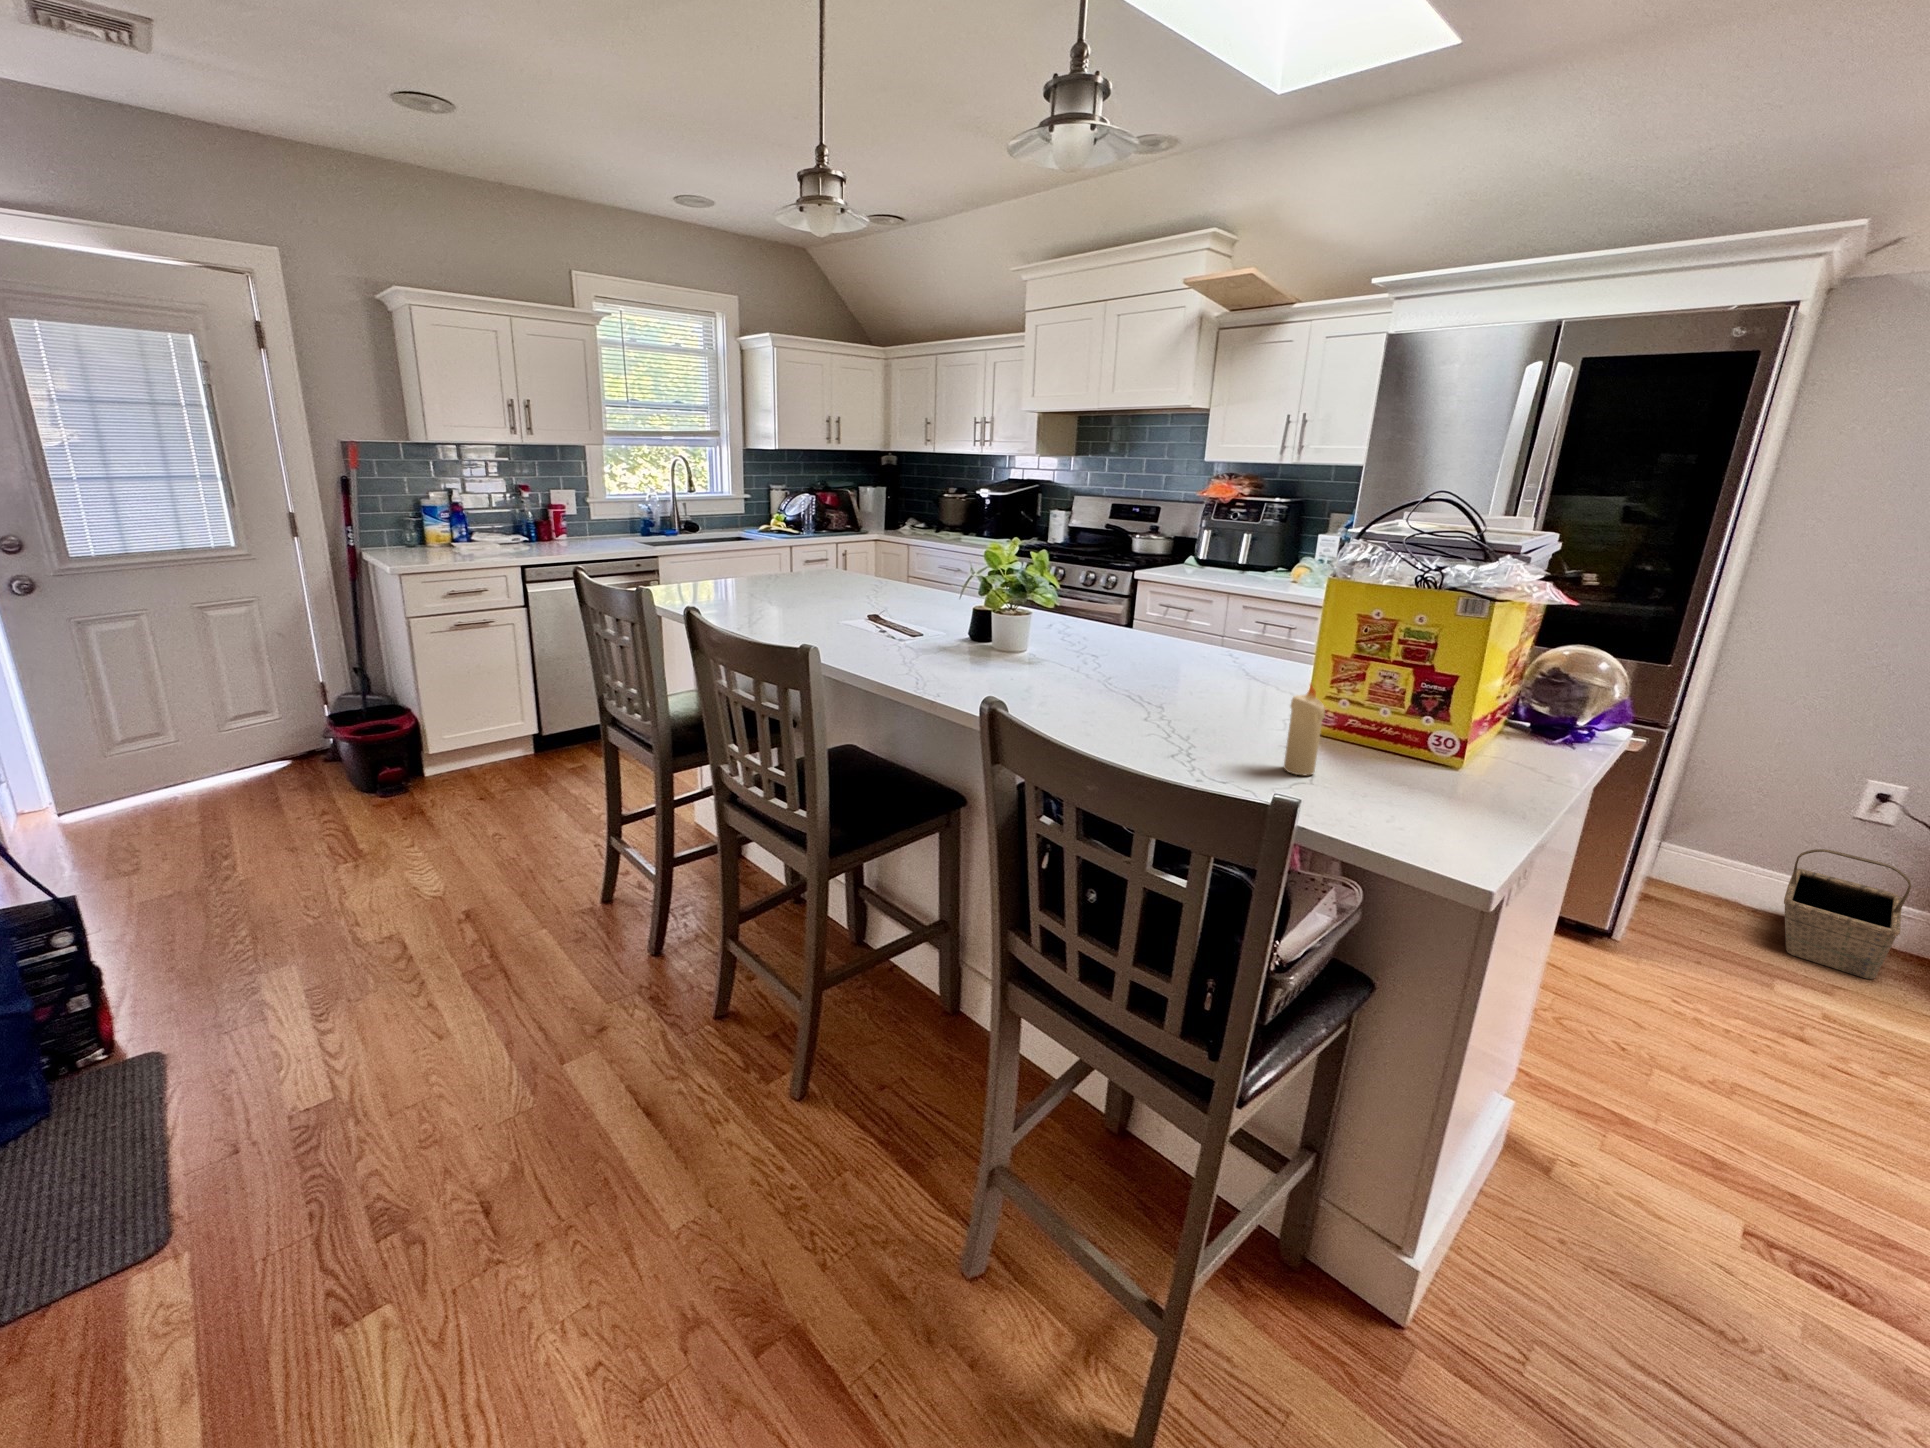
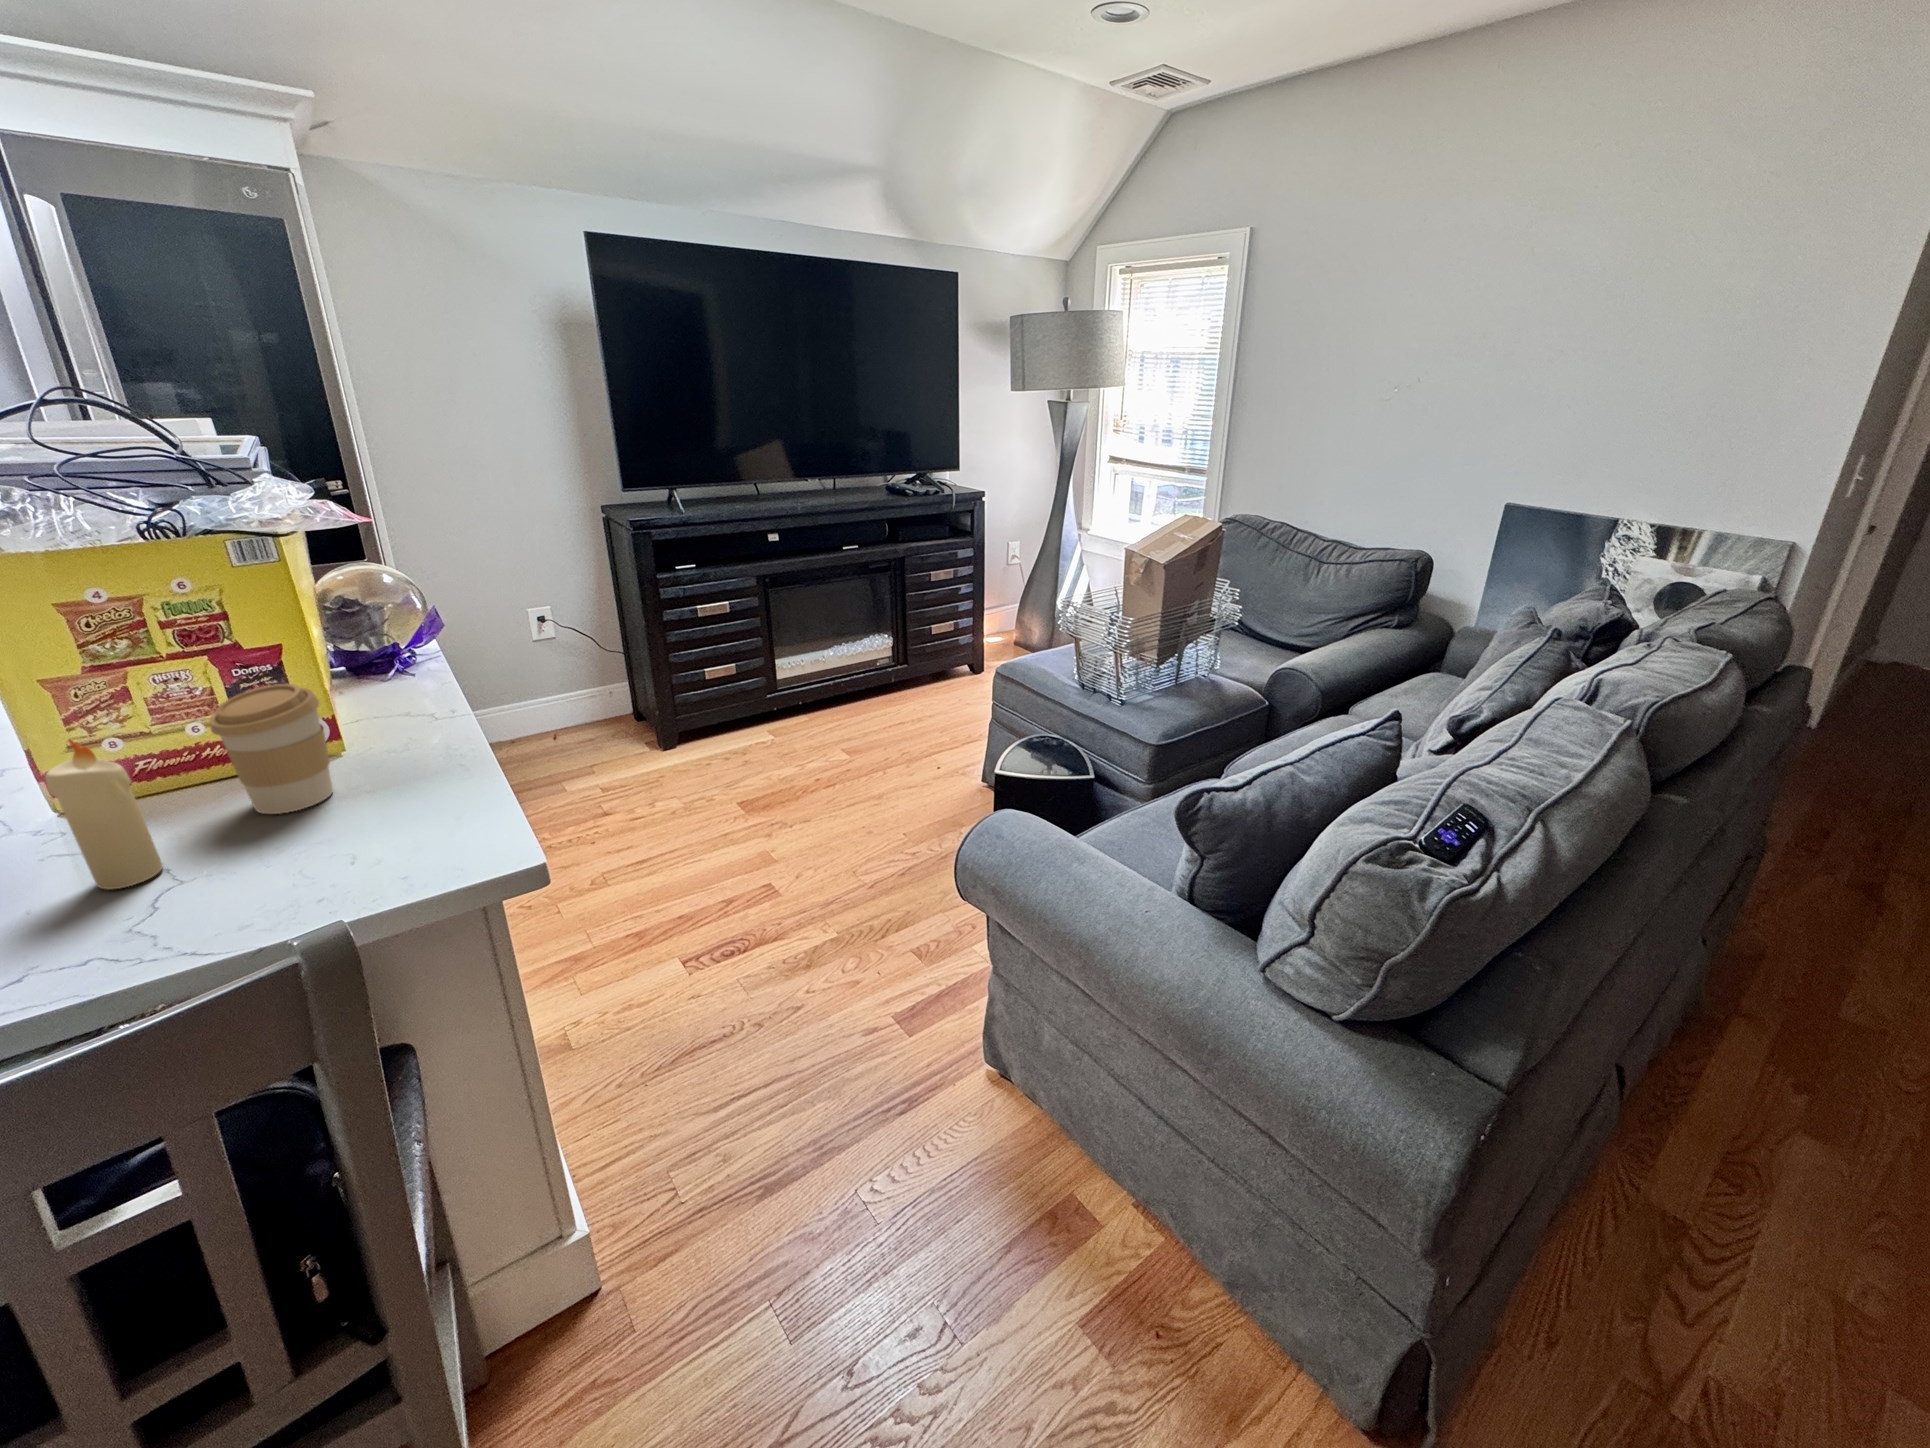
coffee cup: none [1380,697,1452,786] -> present [209,684,333,814]
basket: present [1784,849,1911,979] -> none [519,665,603,759]

